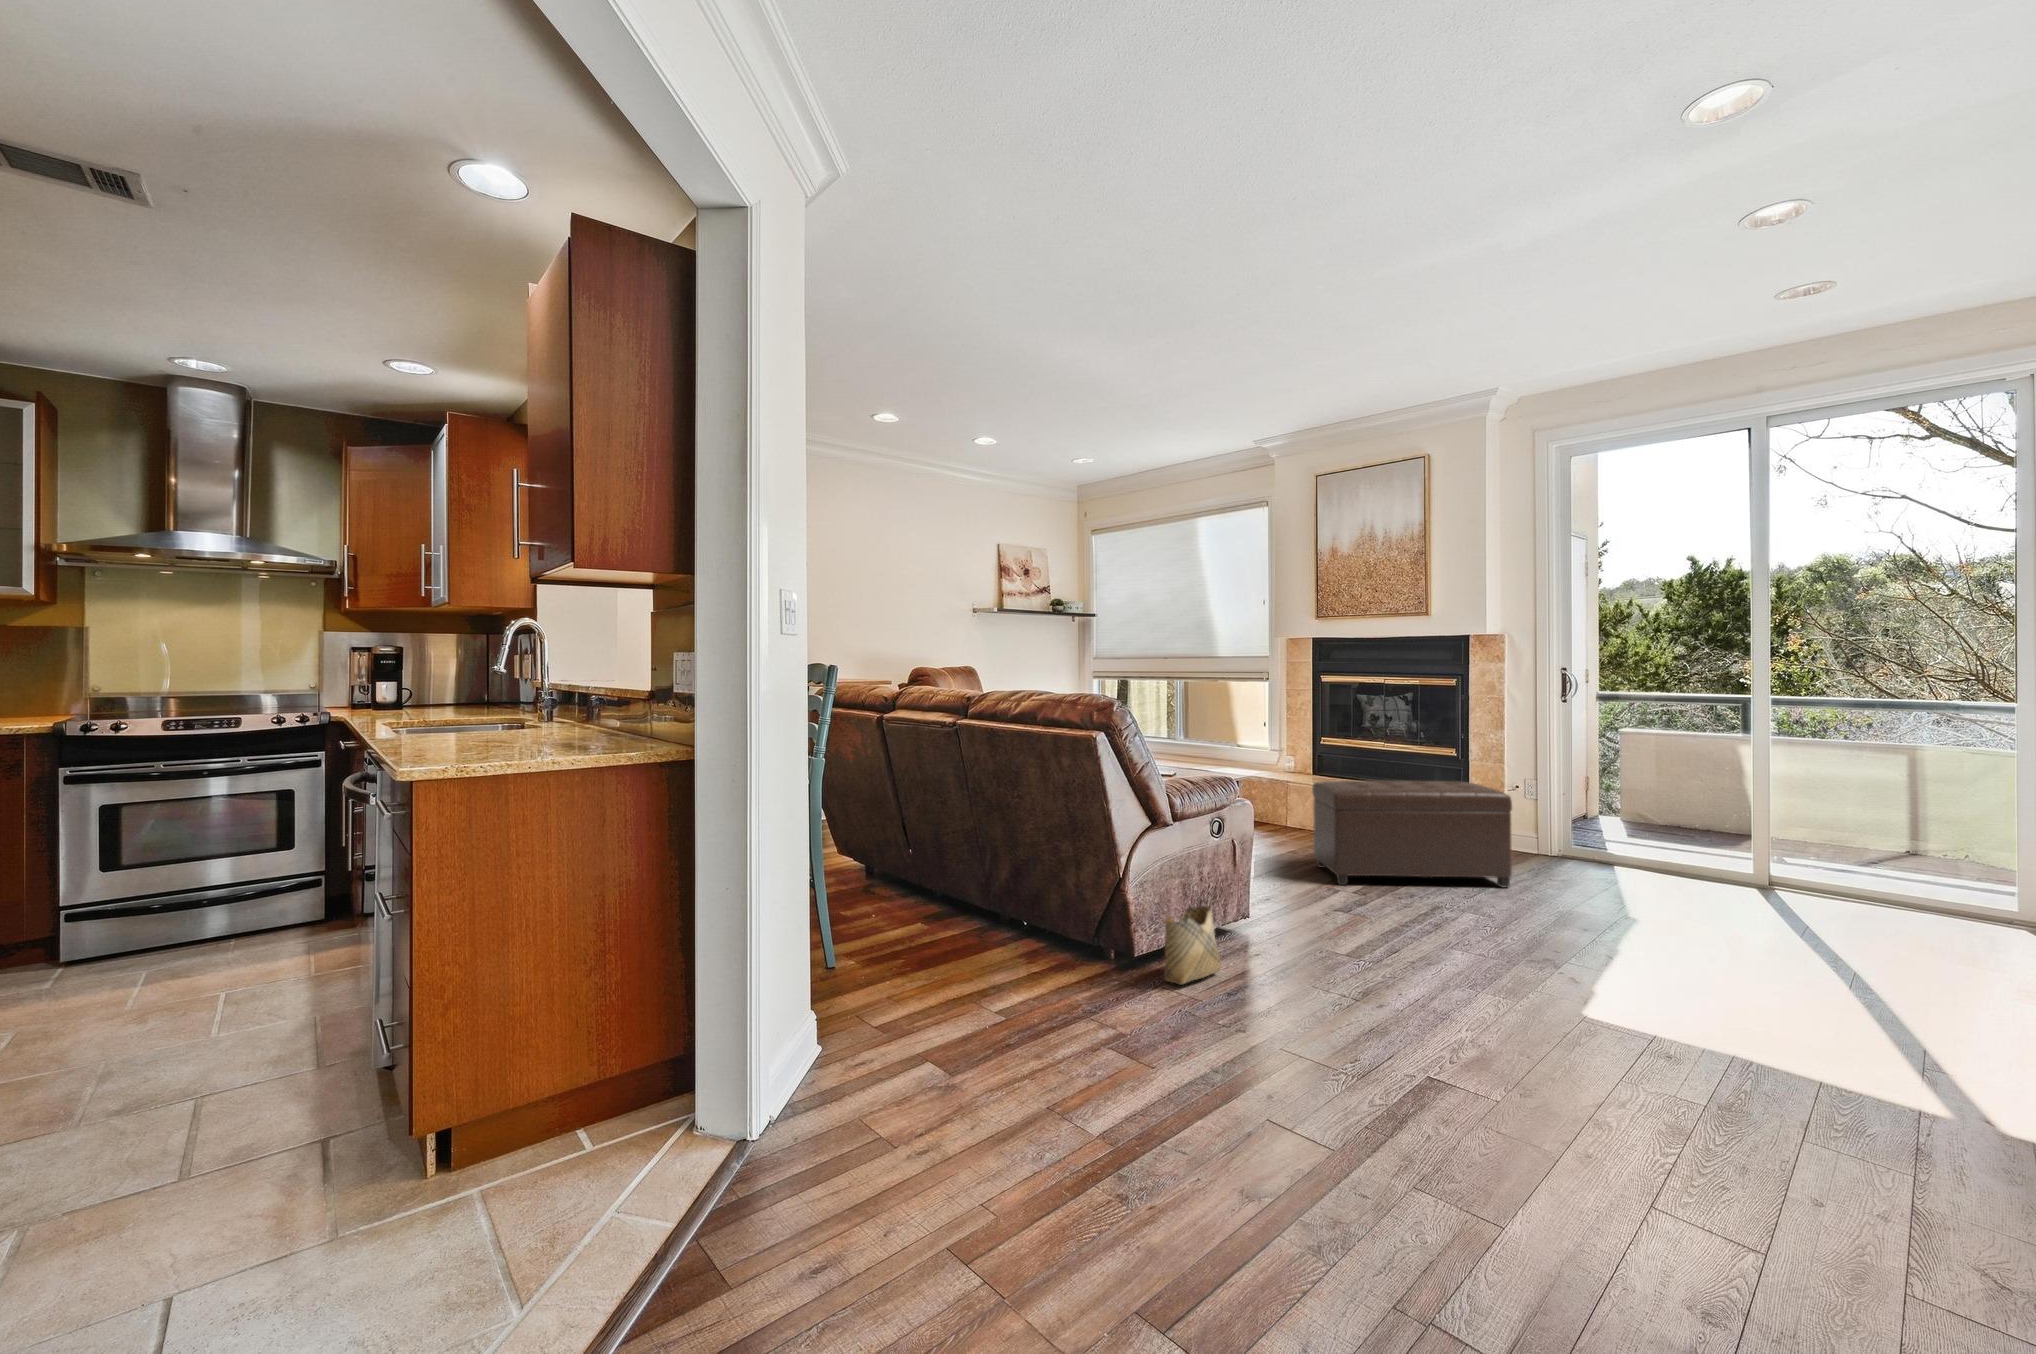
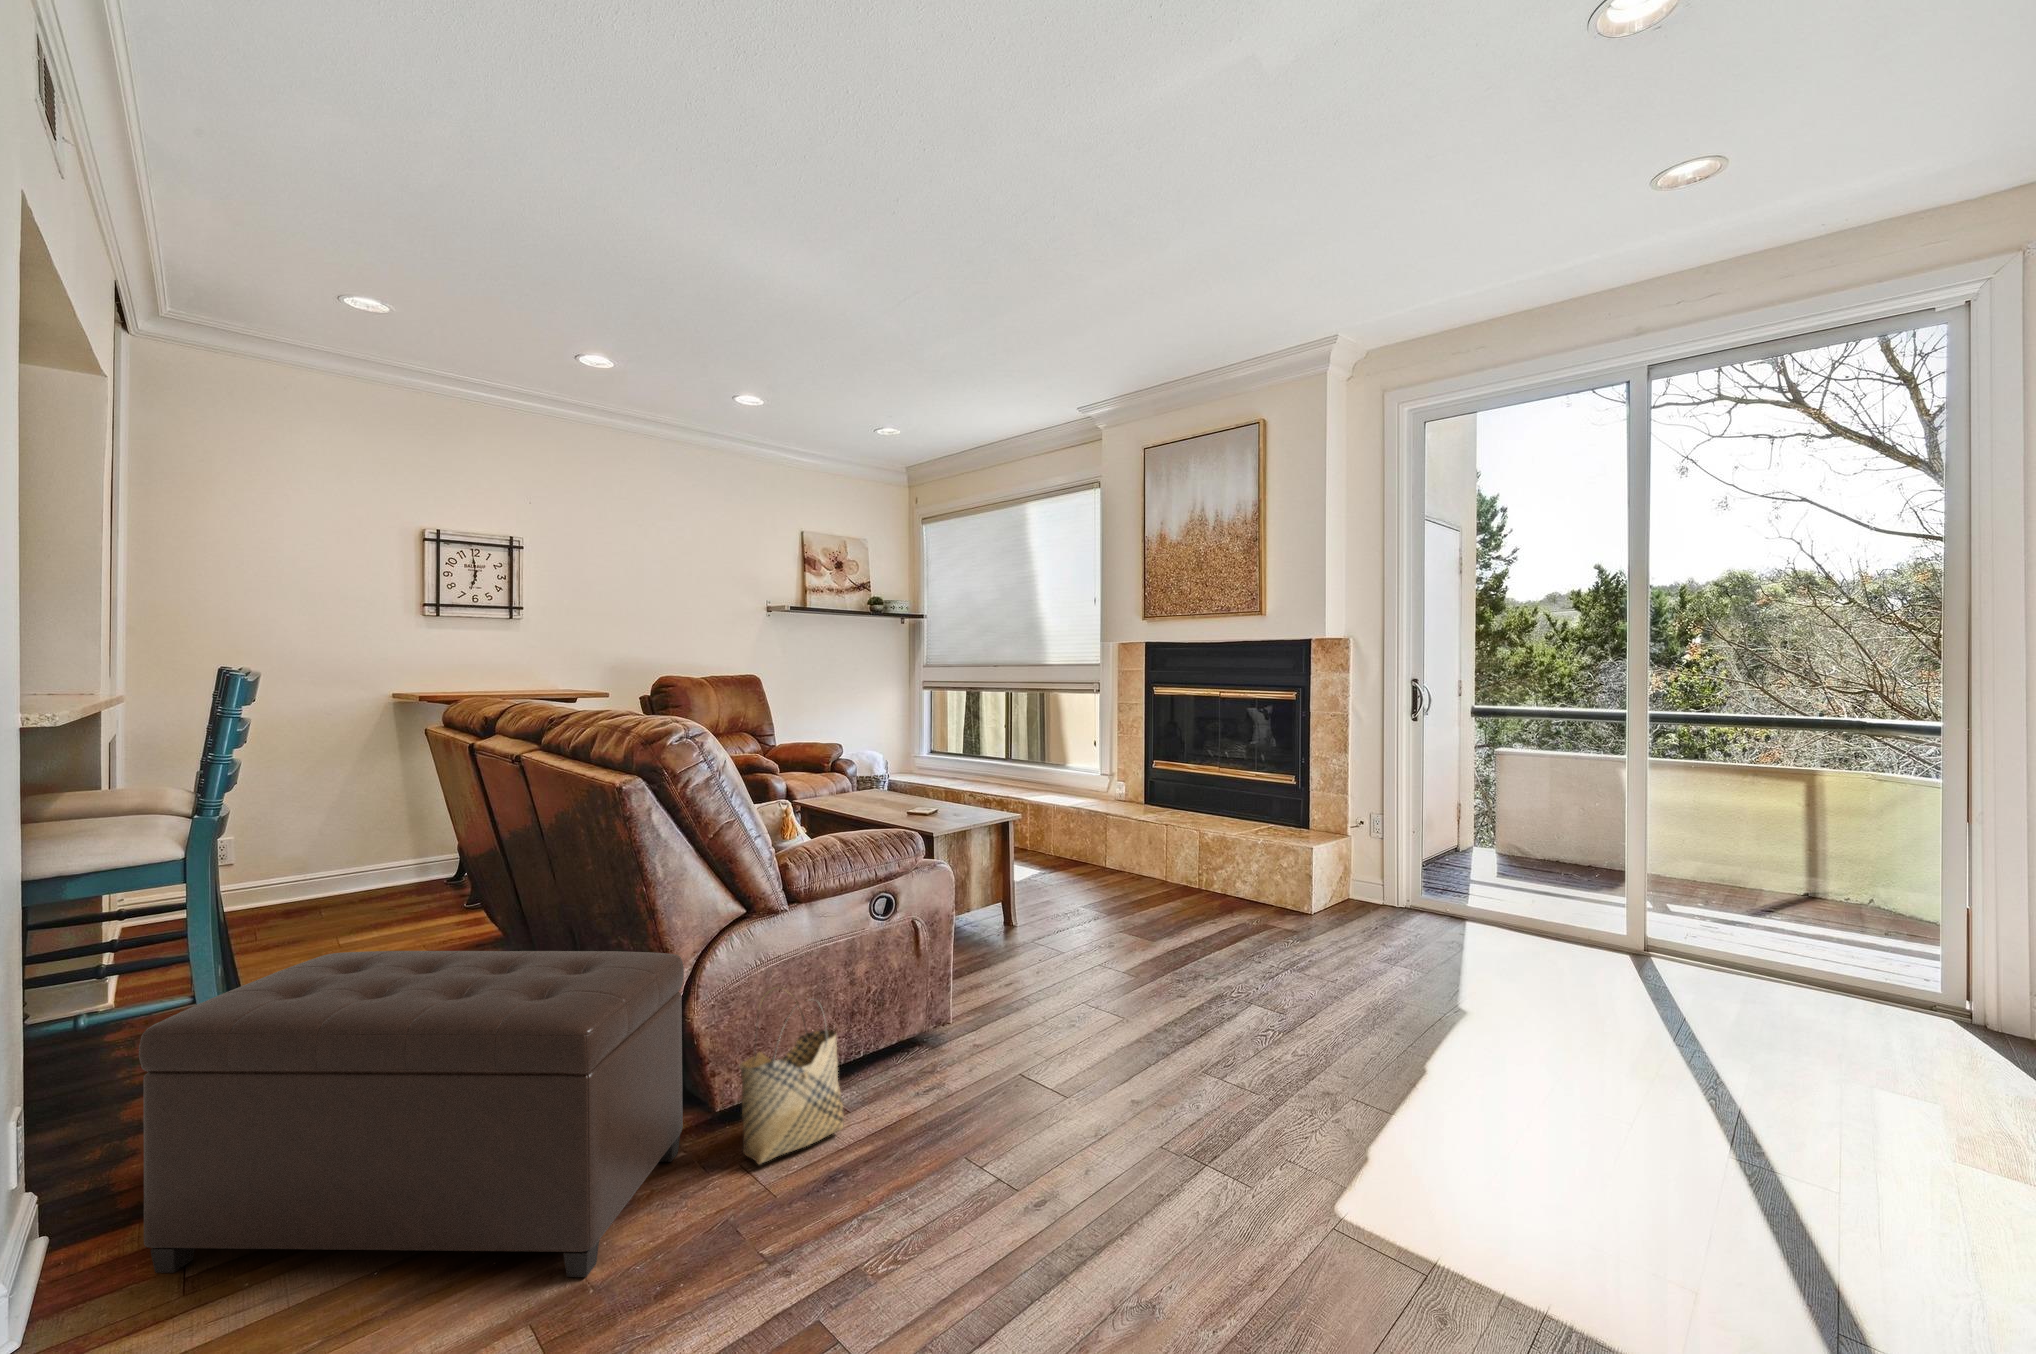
ottoman: present [1312,780,1512,888] -> present [139,951,684,1277]

